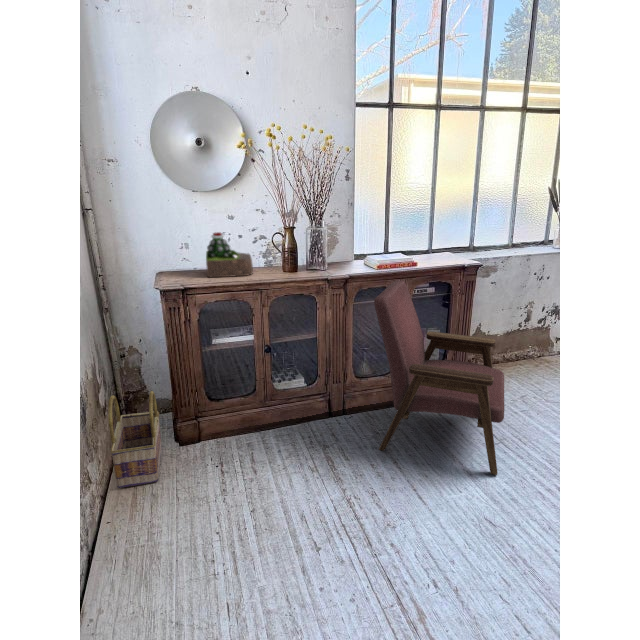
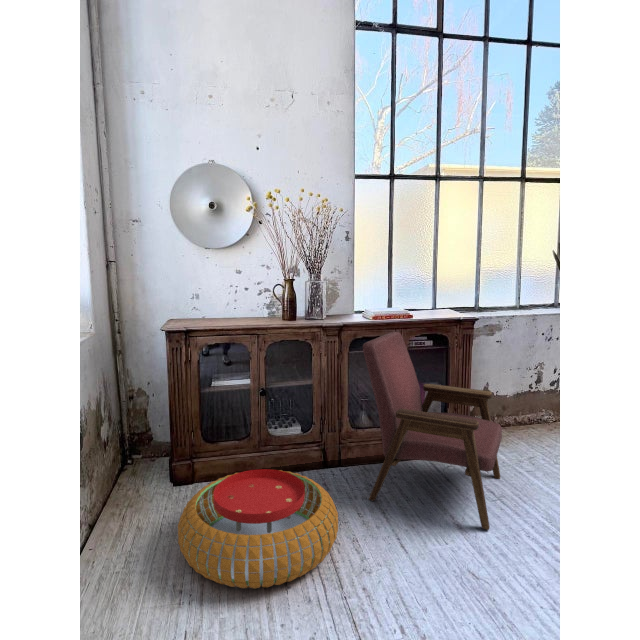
succulent plant: present [206,232,253,277] -> none [211,283,255,323]
basket: present [108,391,162,488] -> none [102,426,156,520]
pouf: none [200,428,359,554] -> present [178,469,338,589]

